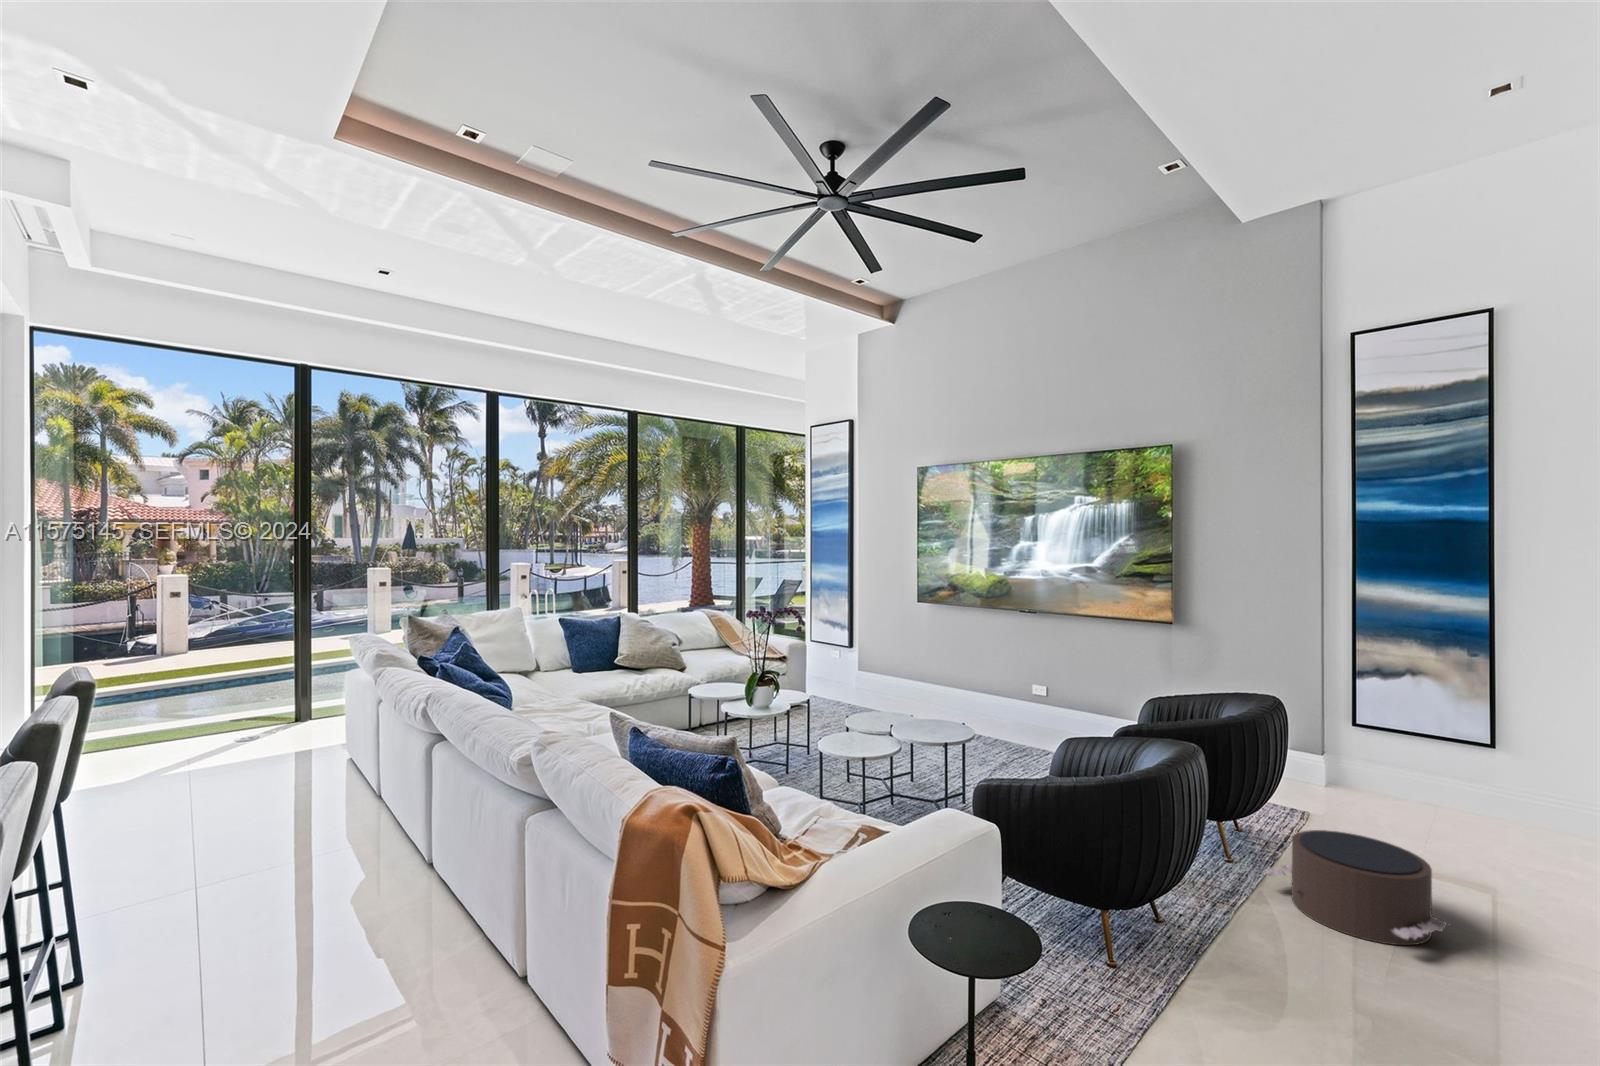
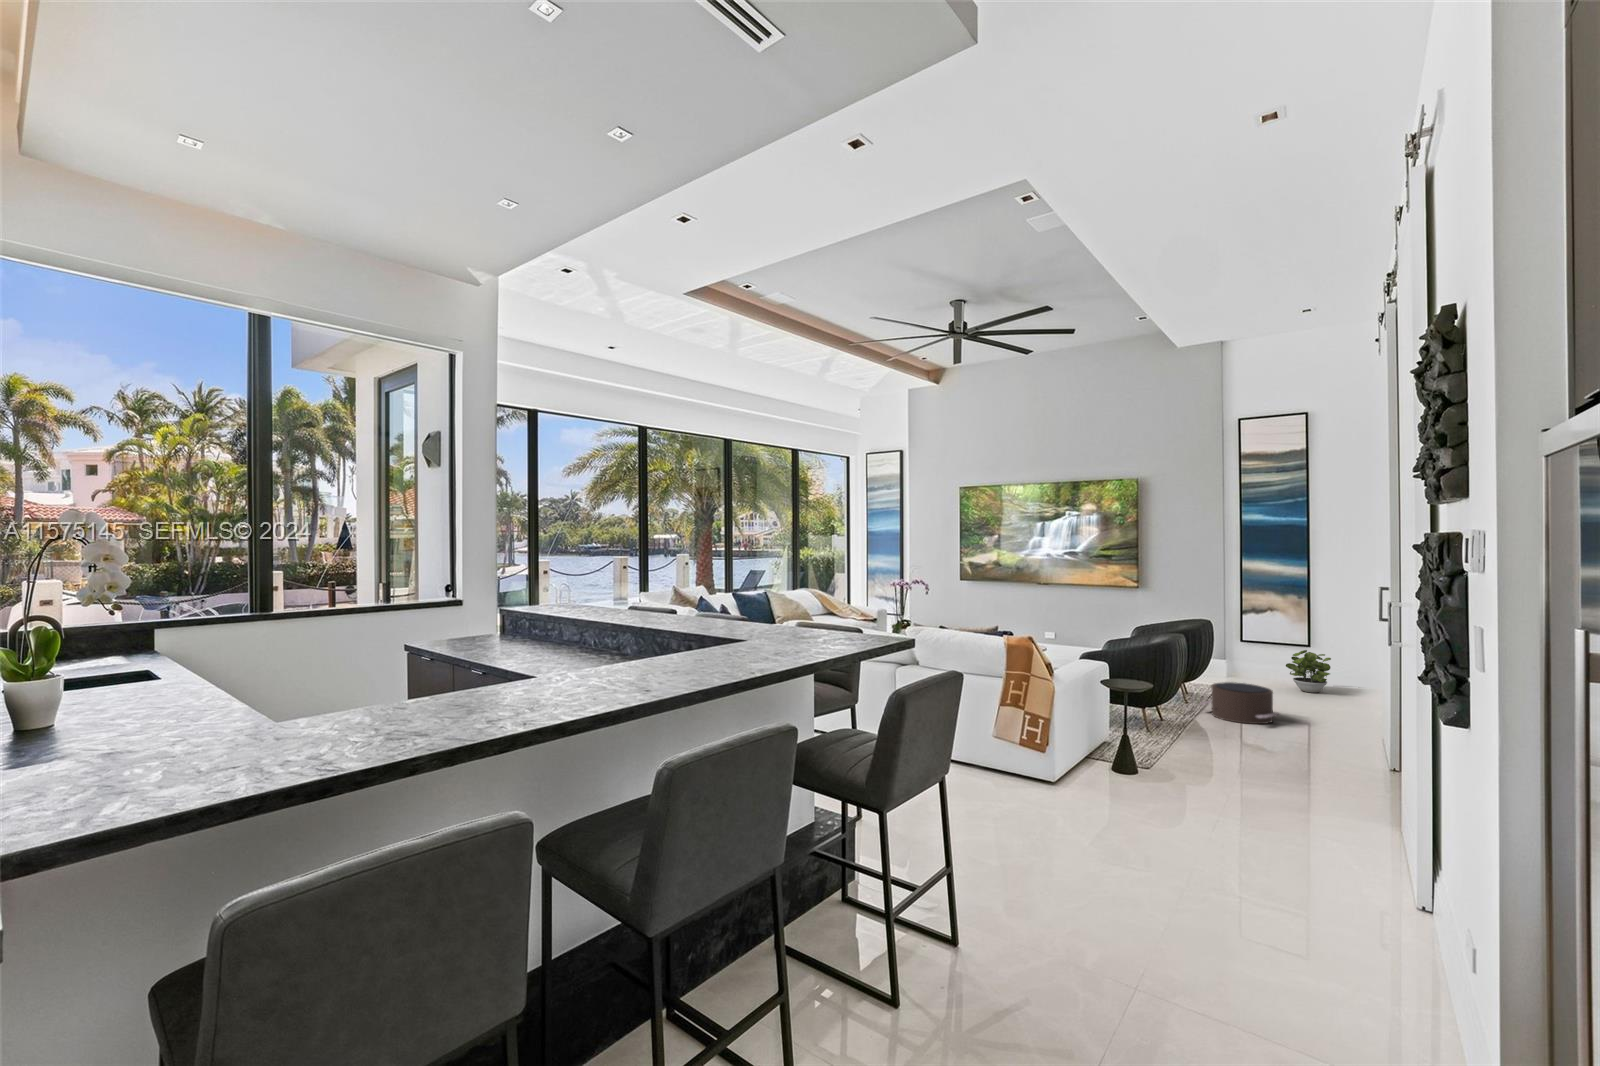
potted plant: none [1446,755,1545,838] -> present [1286,650,1331,693]

